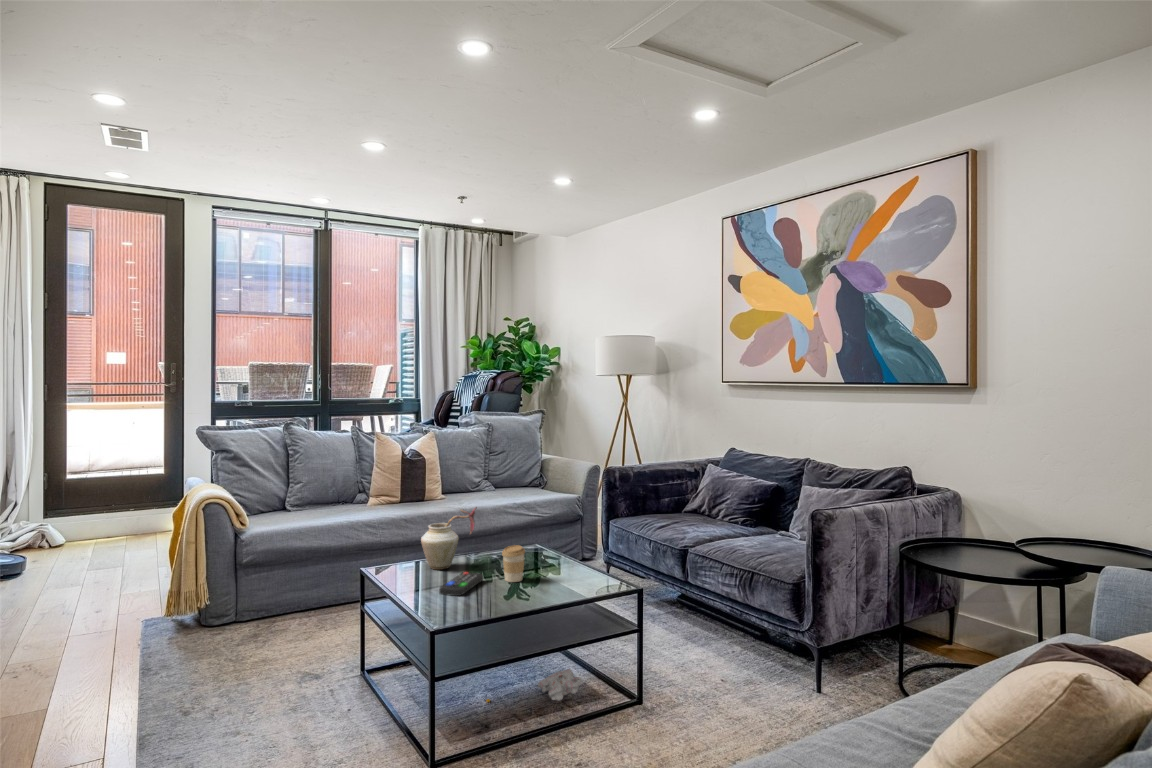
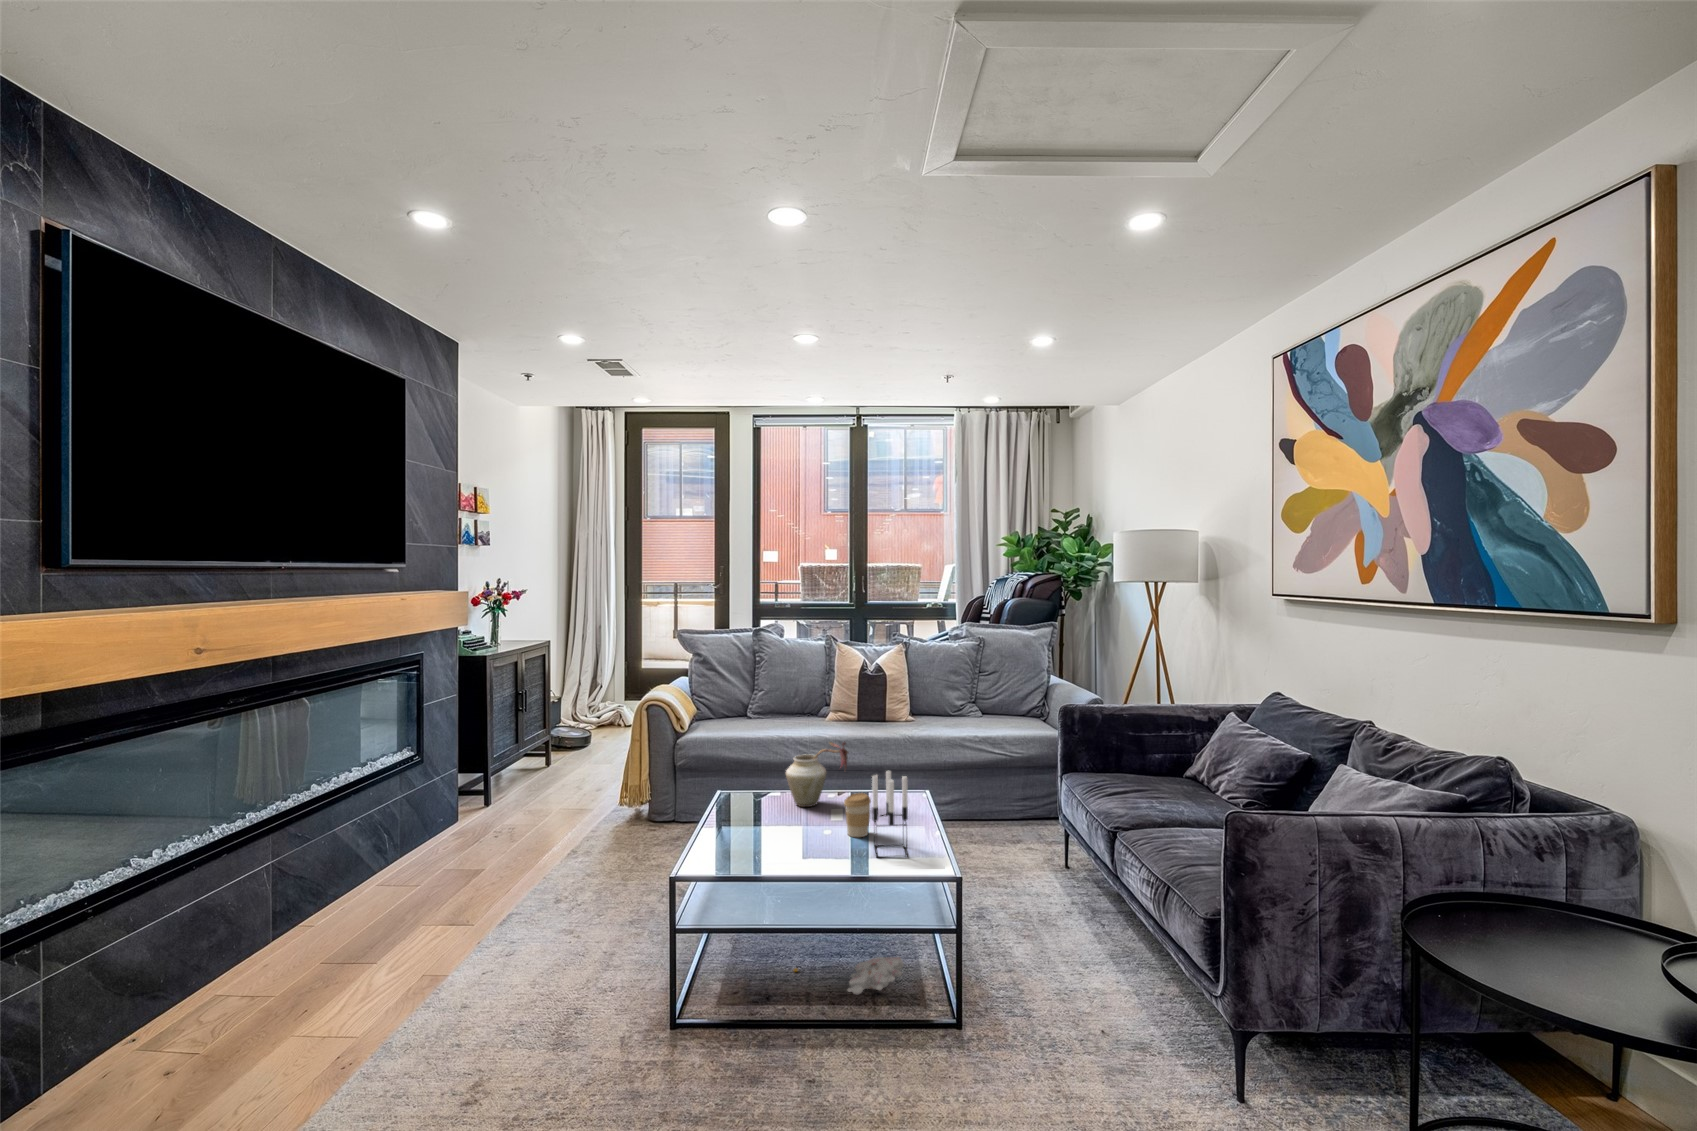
candle holder: none [538,520,573,592] -> present [872,771,908,858]
remote control: present [439,572,483,596] -> none [760,815,824,843]

